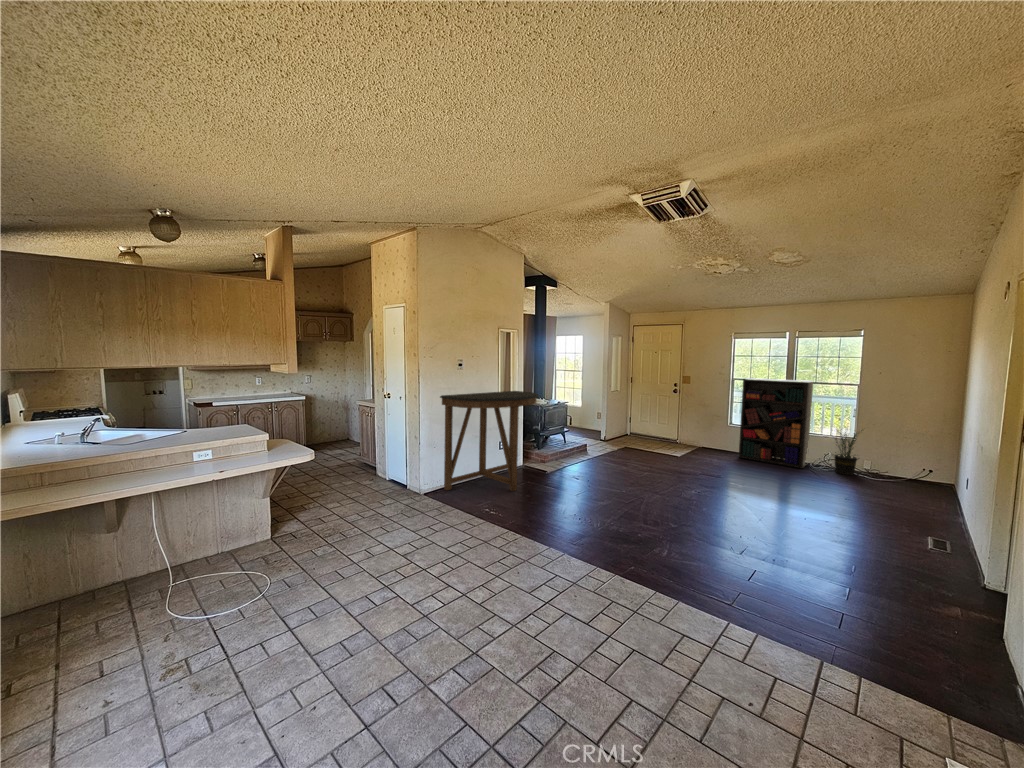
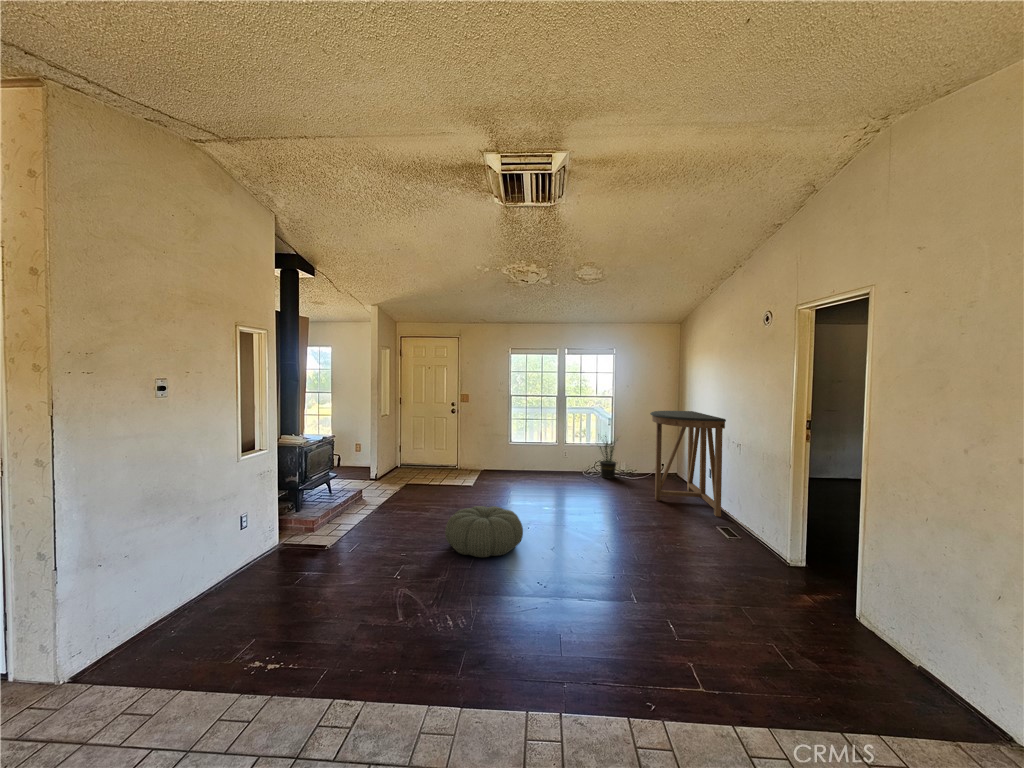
bookshelf: present [739,378,813,468] -> none [525,394,581,479]
console table: present [440,391,538,491] -> present [650,411,726,517]
pouf: none [619,463,682,501] -> present [445,506,523,557]

